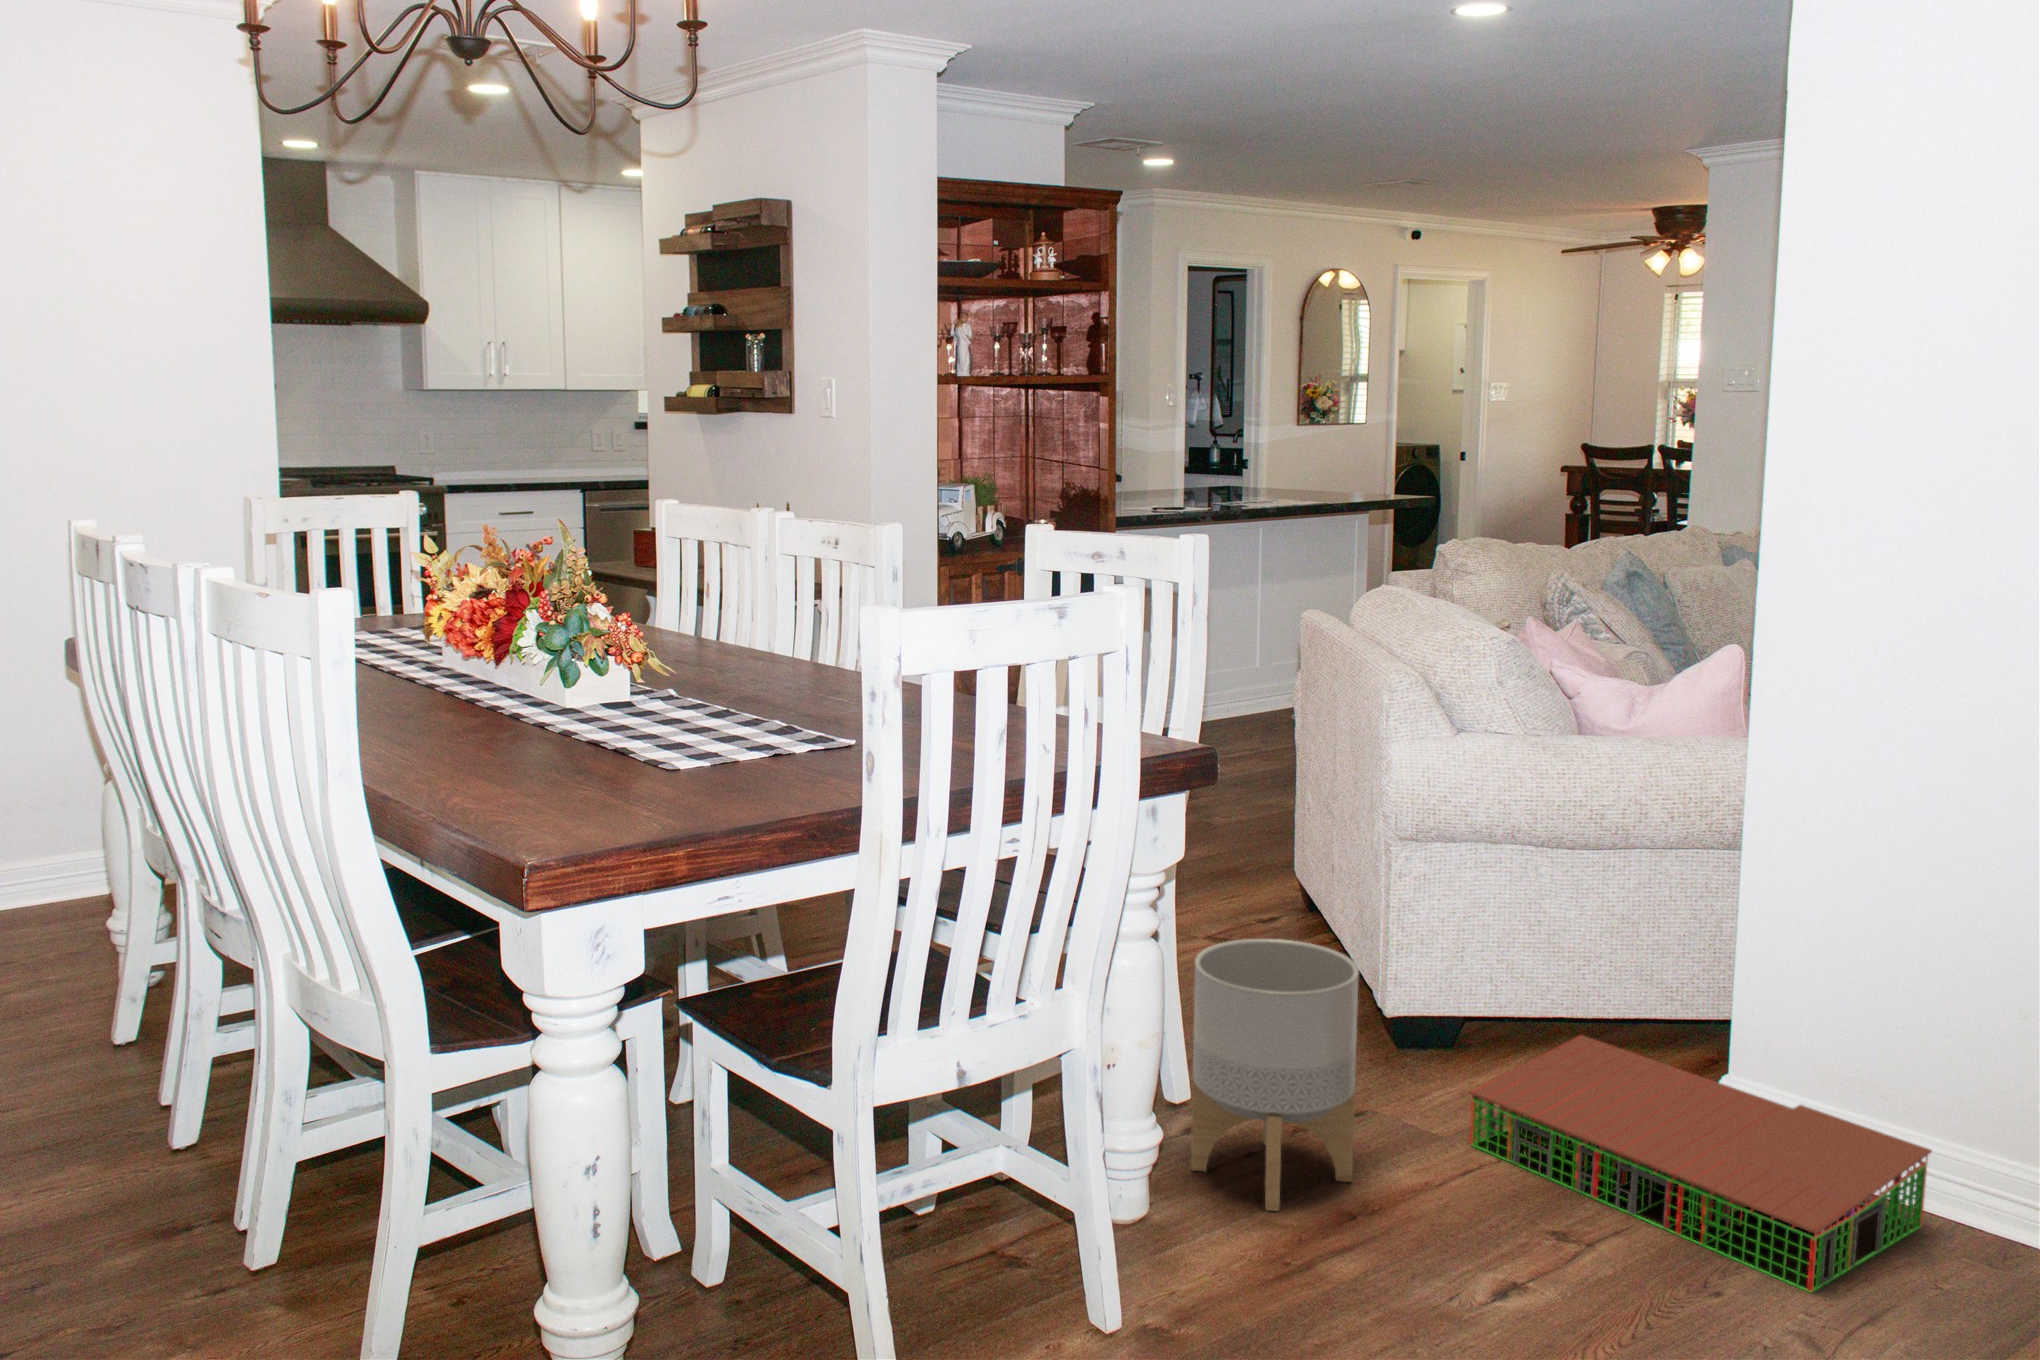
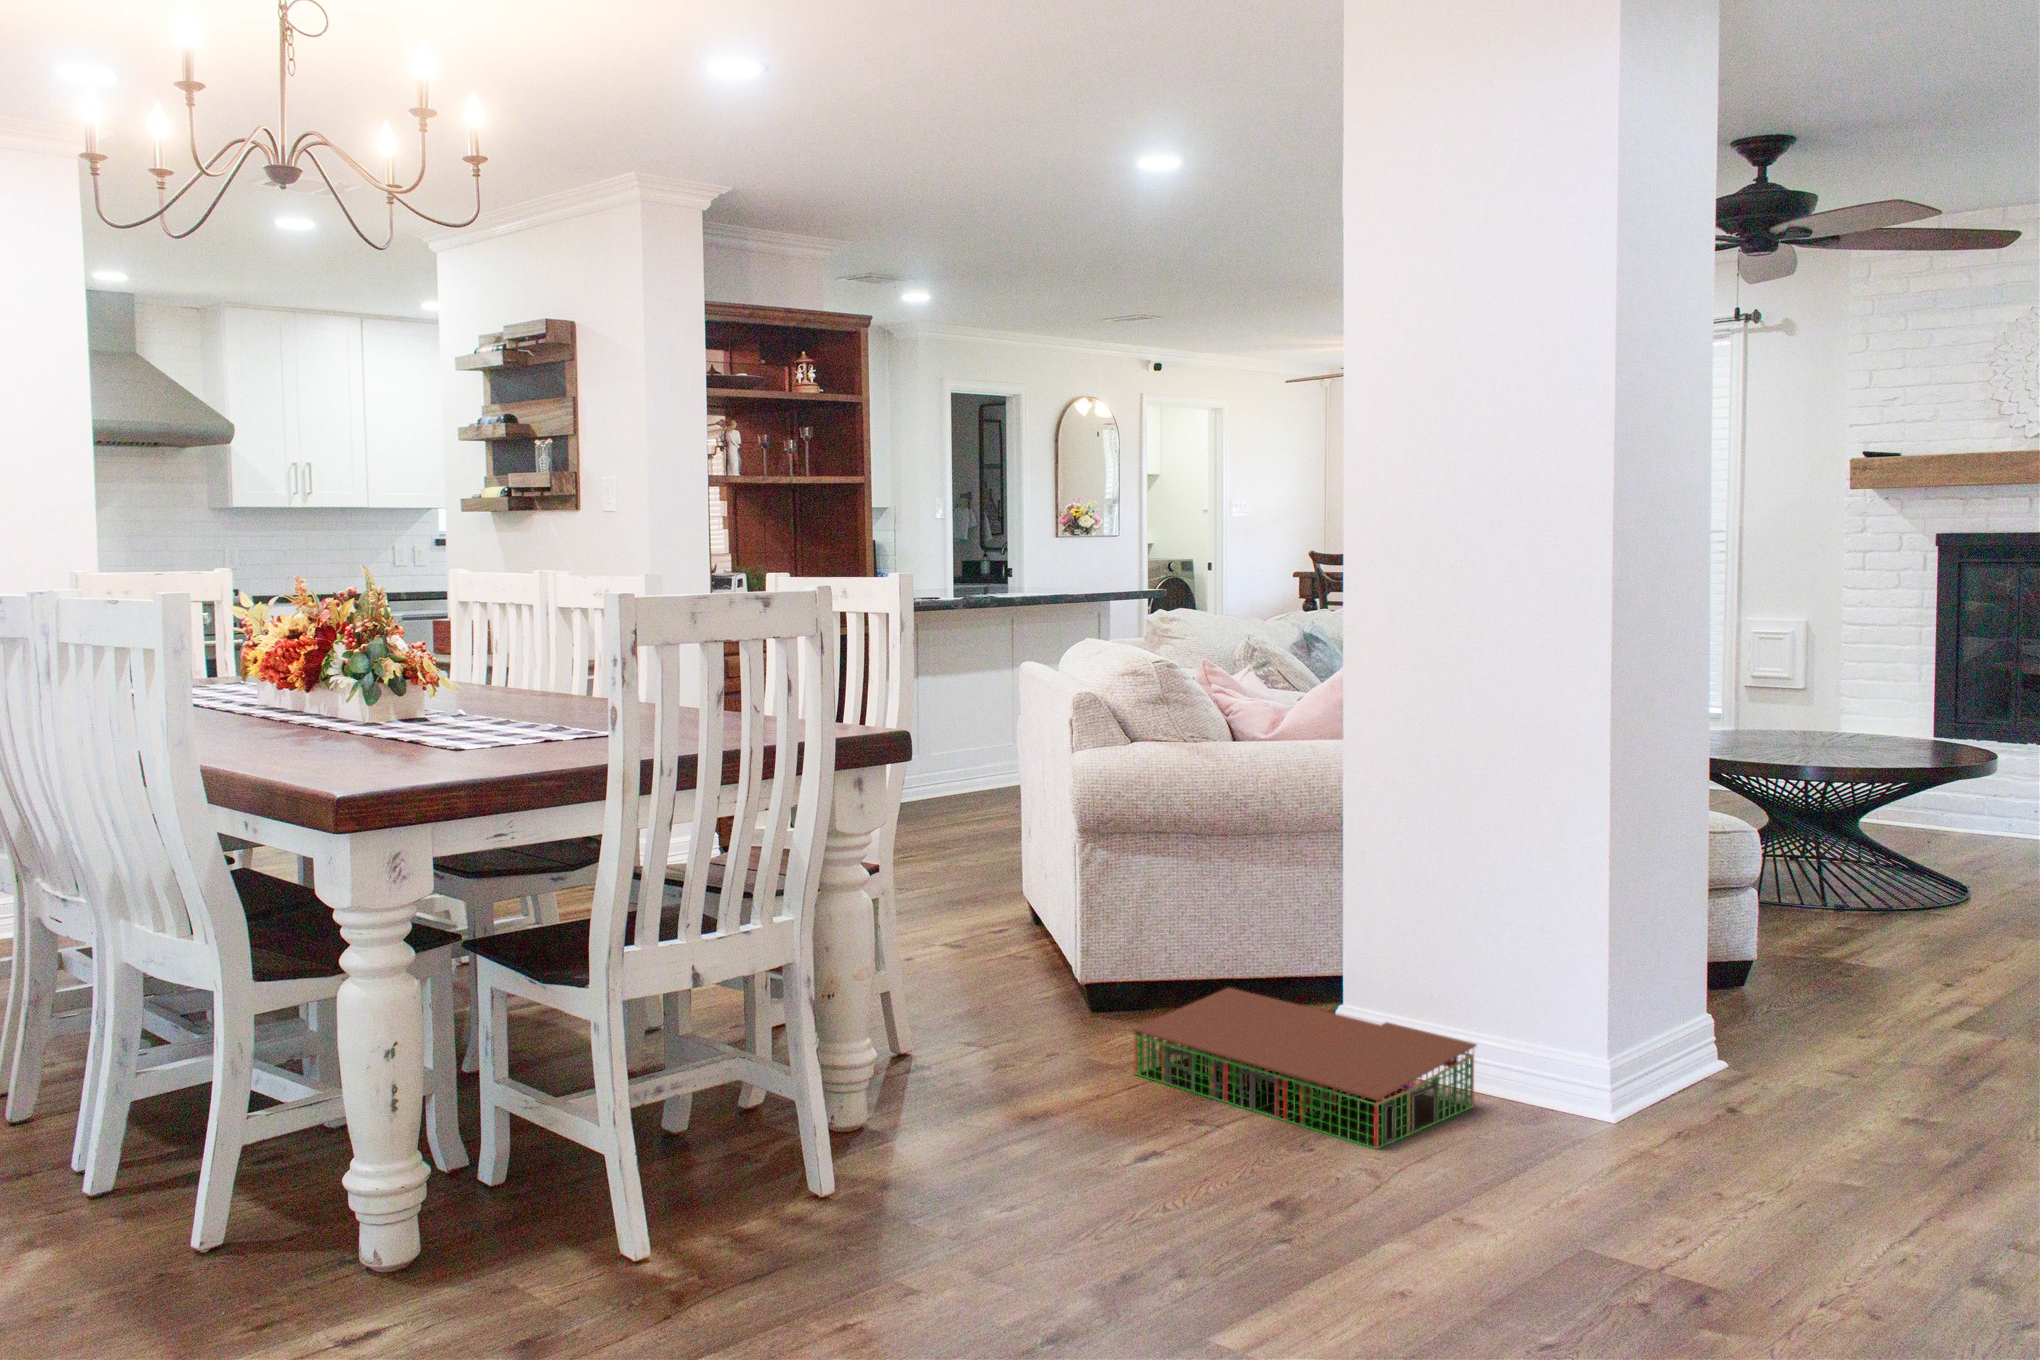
planter: present [1191,939,1359,1211] -> none [901,906,1034,1121]

